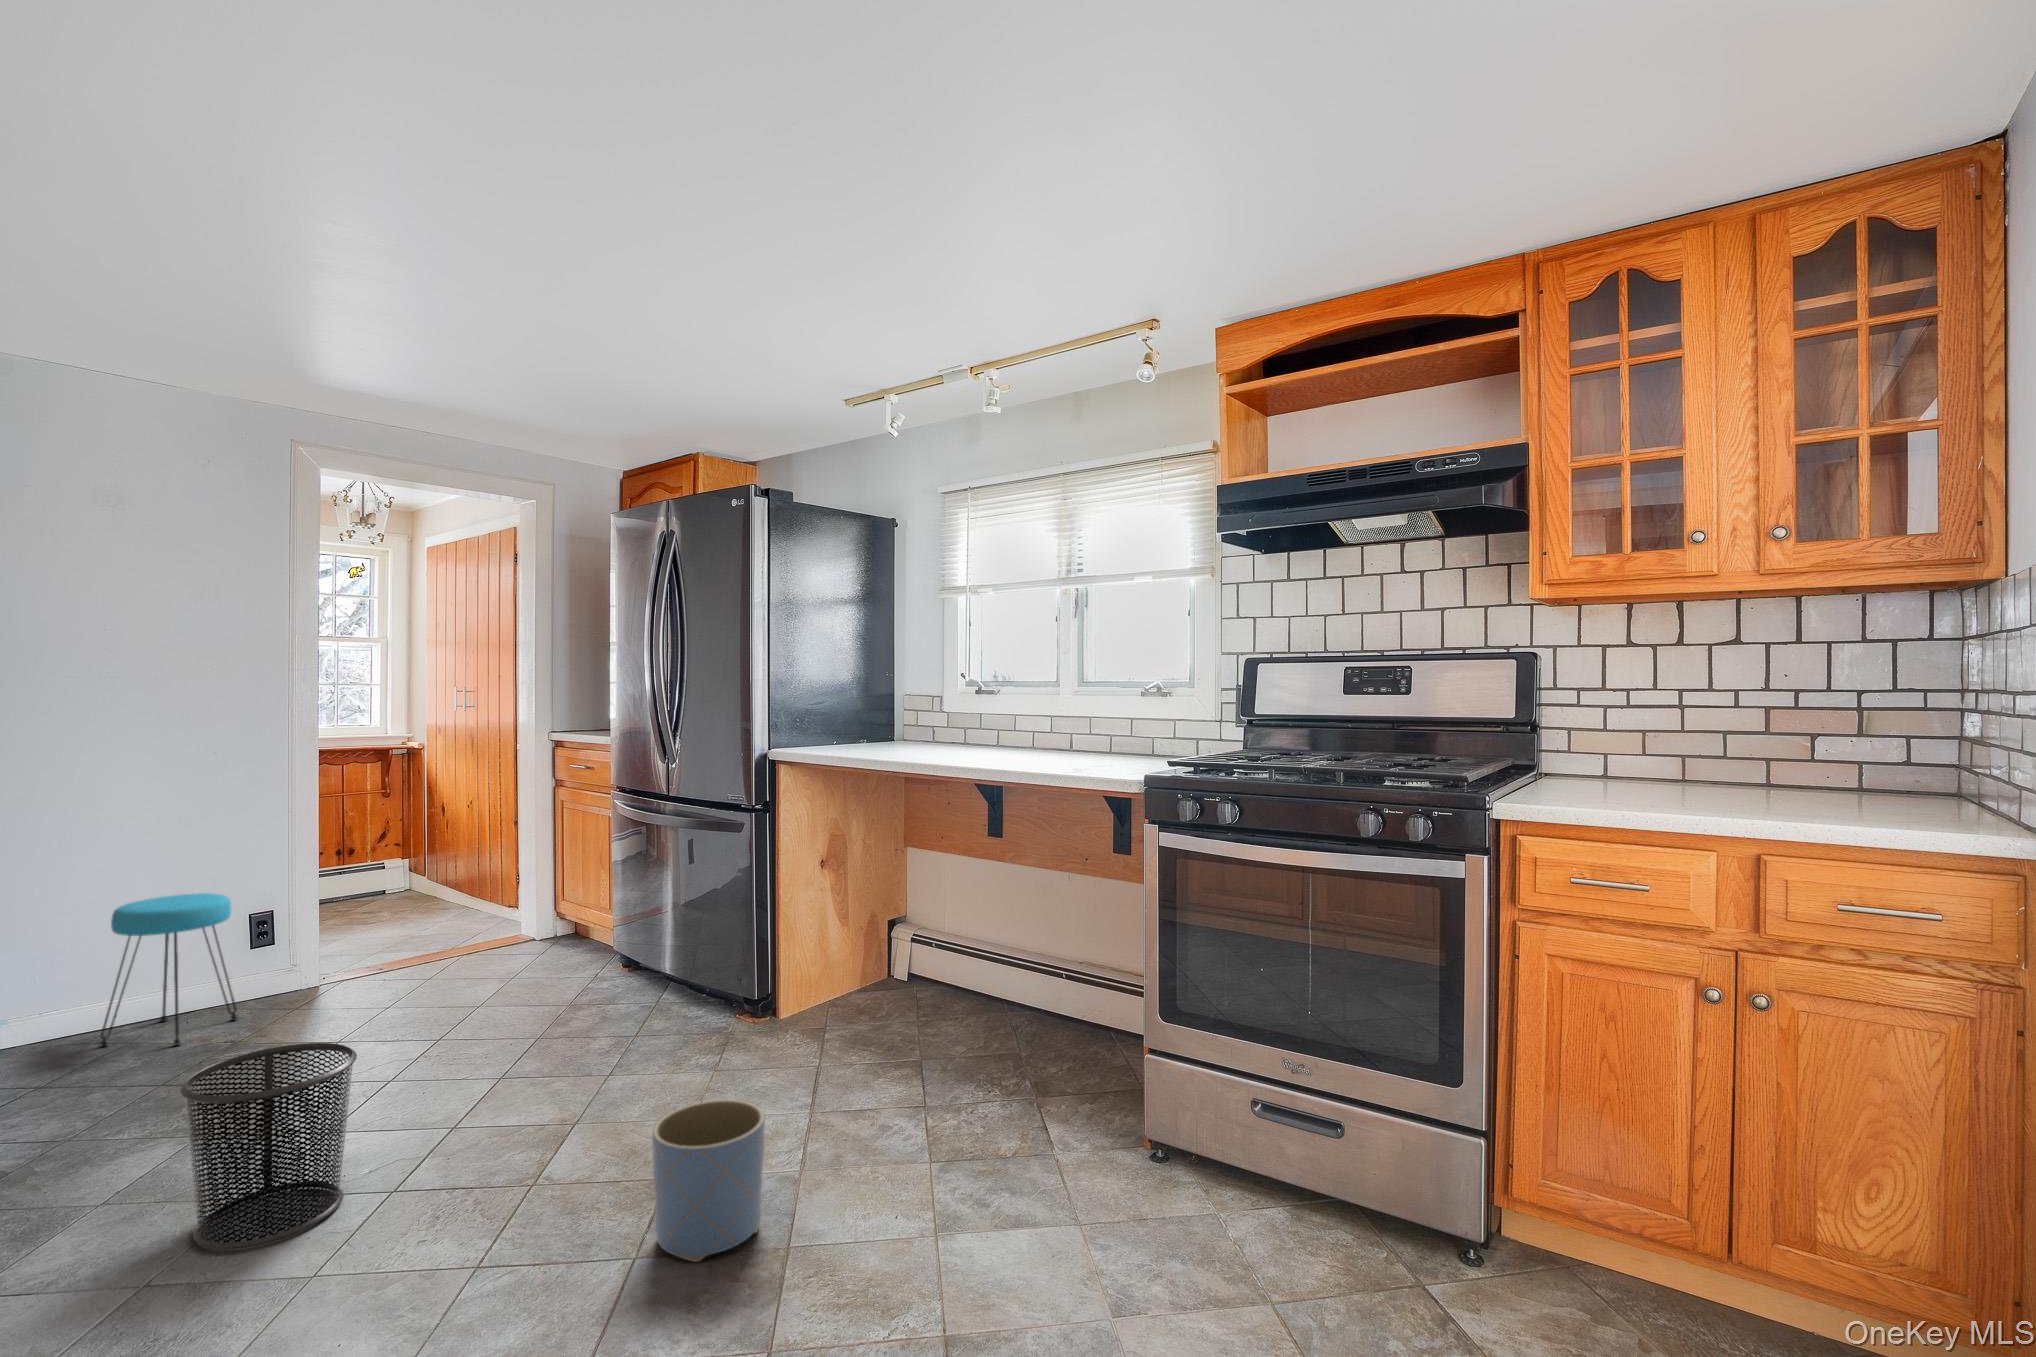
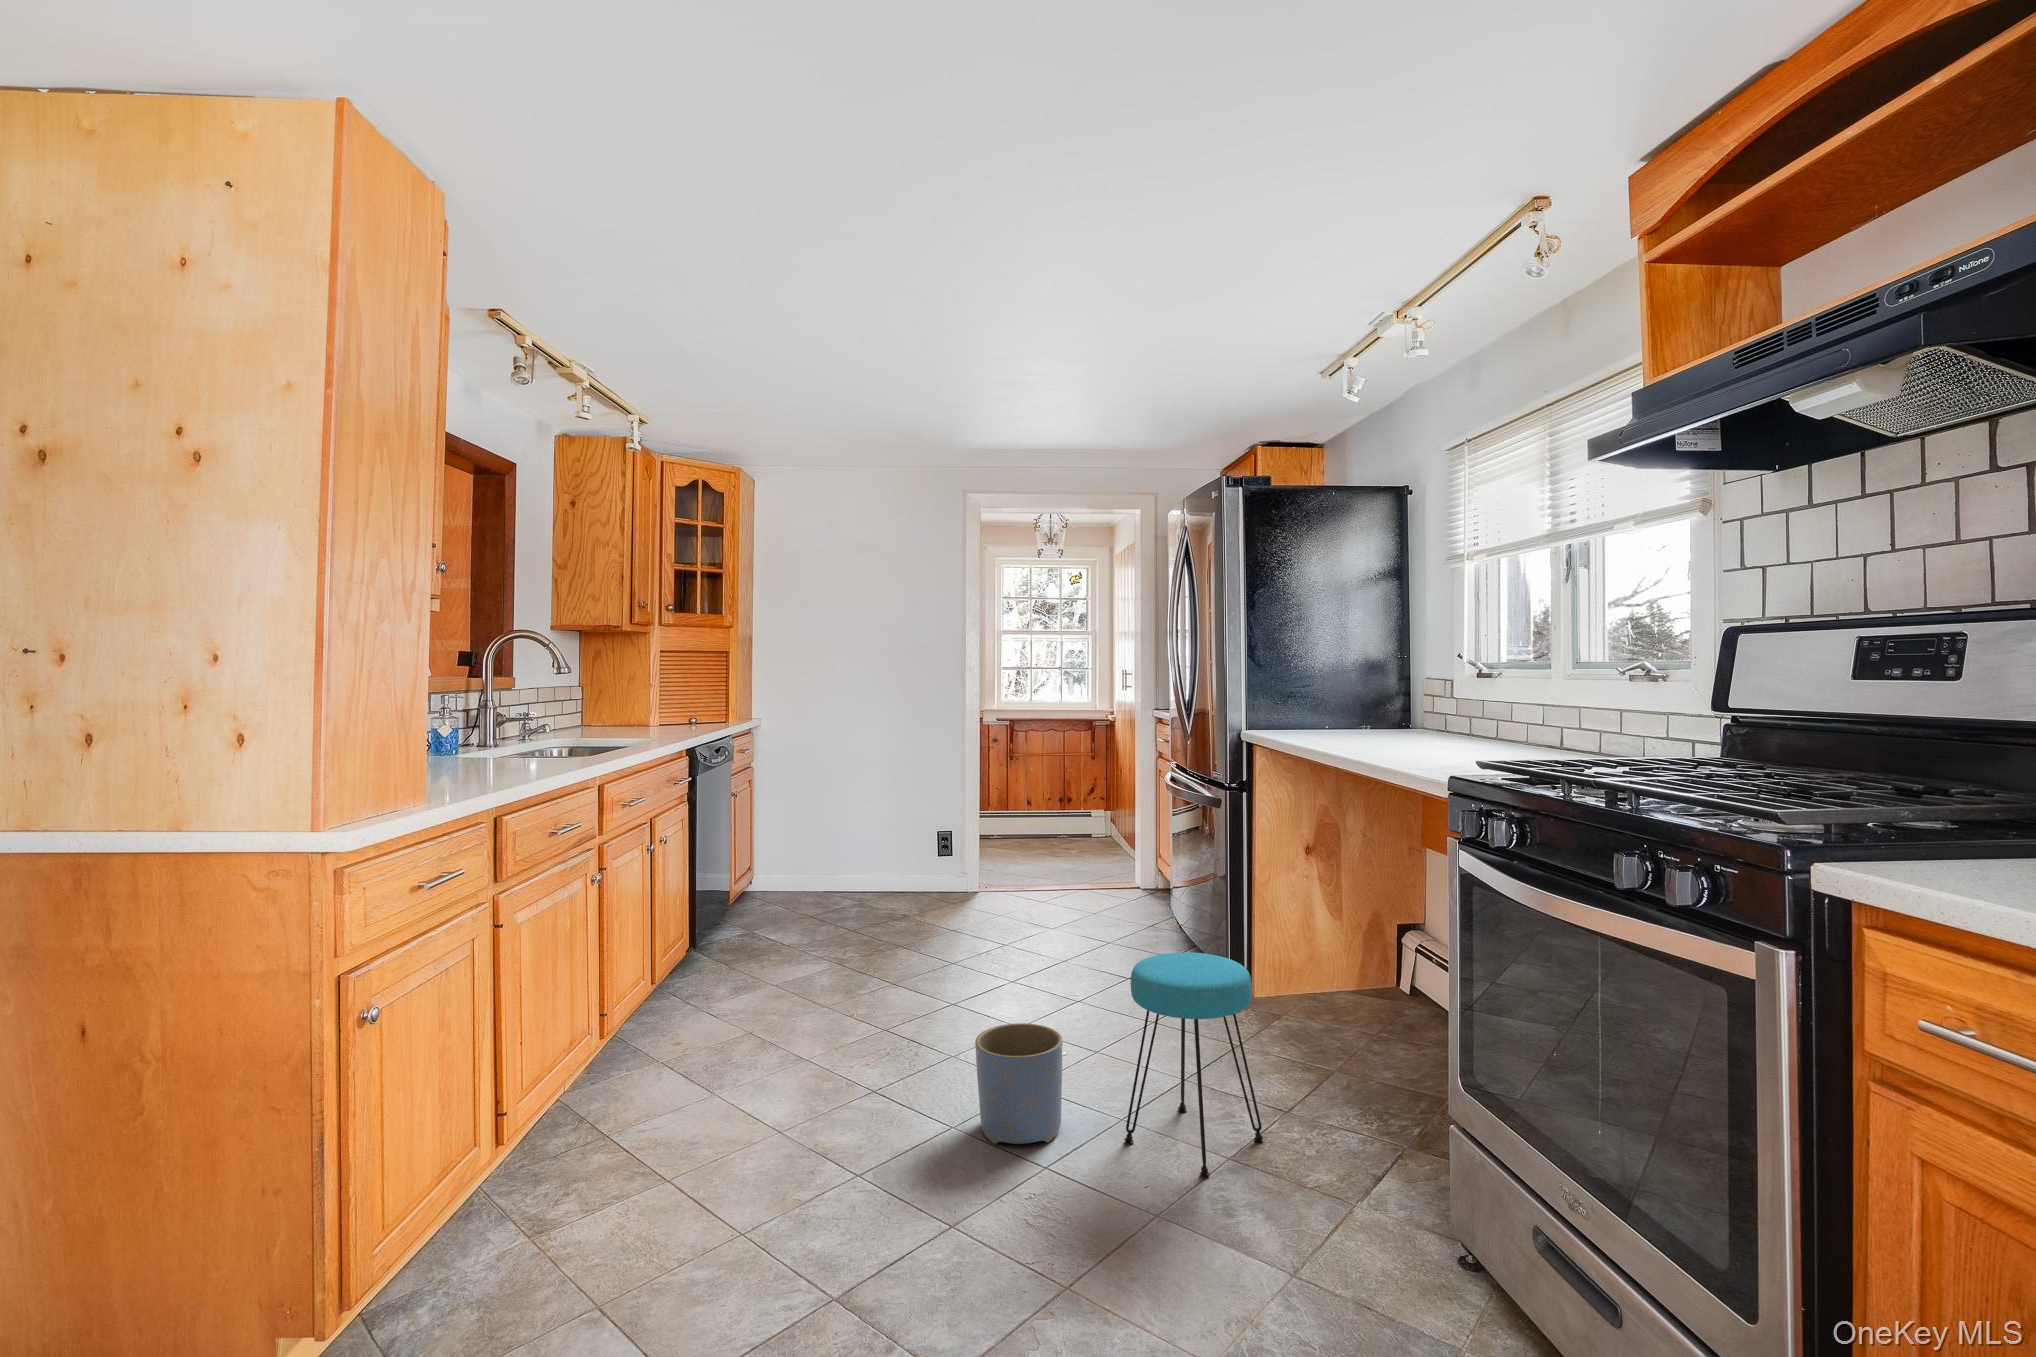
stool: present [99,893,237,1046] -> present [1124,952,1264,1175]
waste bin: present [180,1043,357,1250] -> none [798,918,888,1037]

